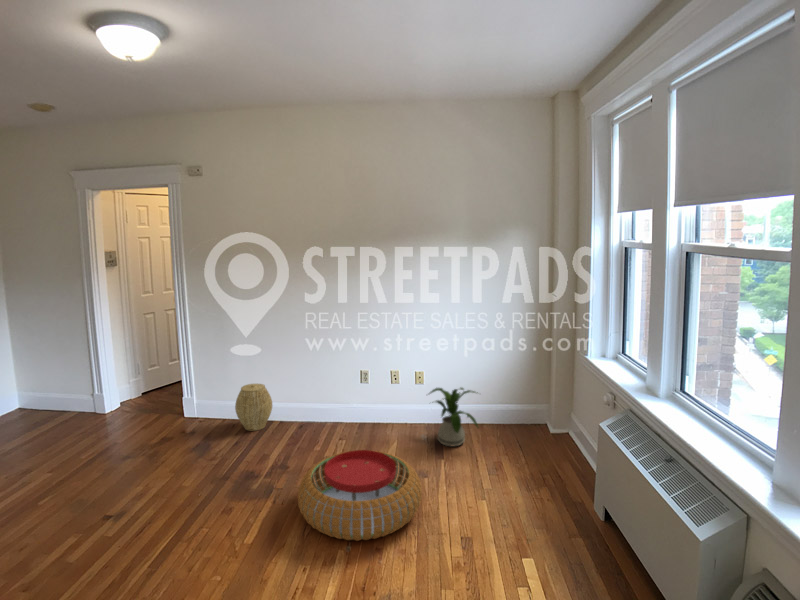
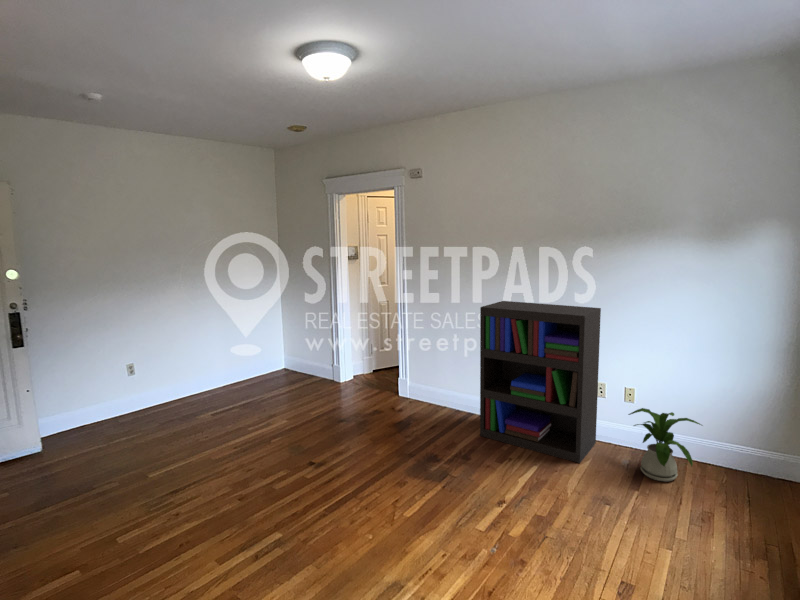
bookshelf: none [287,302,396,447] -> present [480,301,601,463]
woven basket: present [235,384,272,431] -> none [437,375,471,419]
pouf: present [298,450,422,541] -> none [457,455,591,551]

